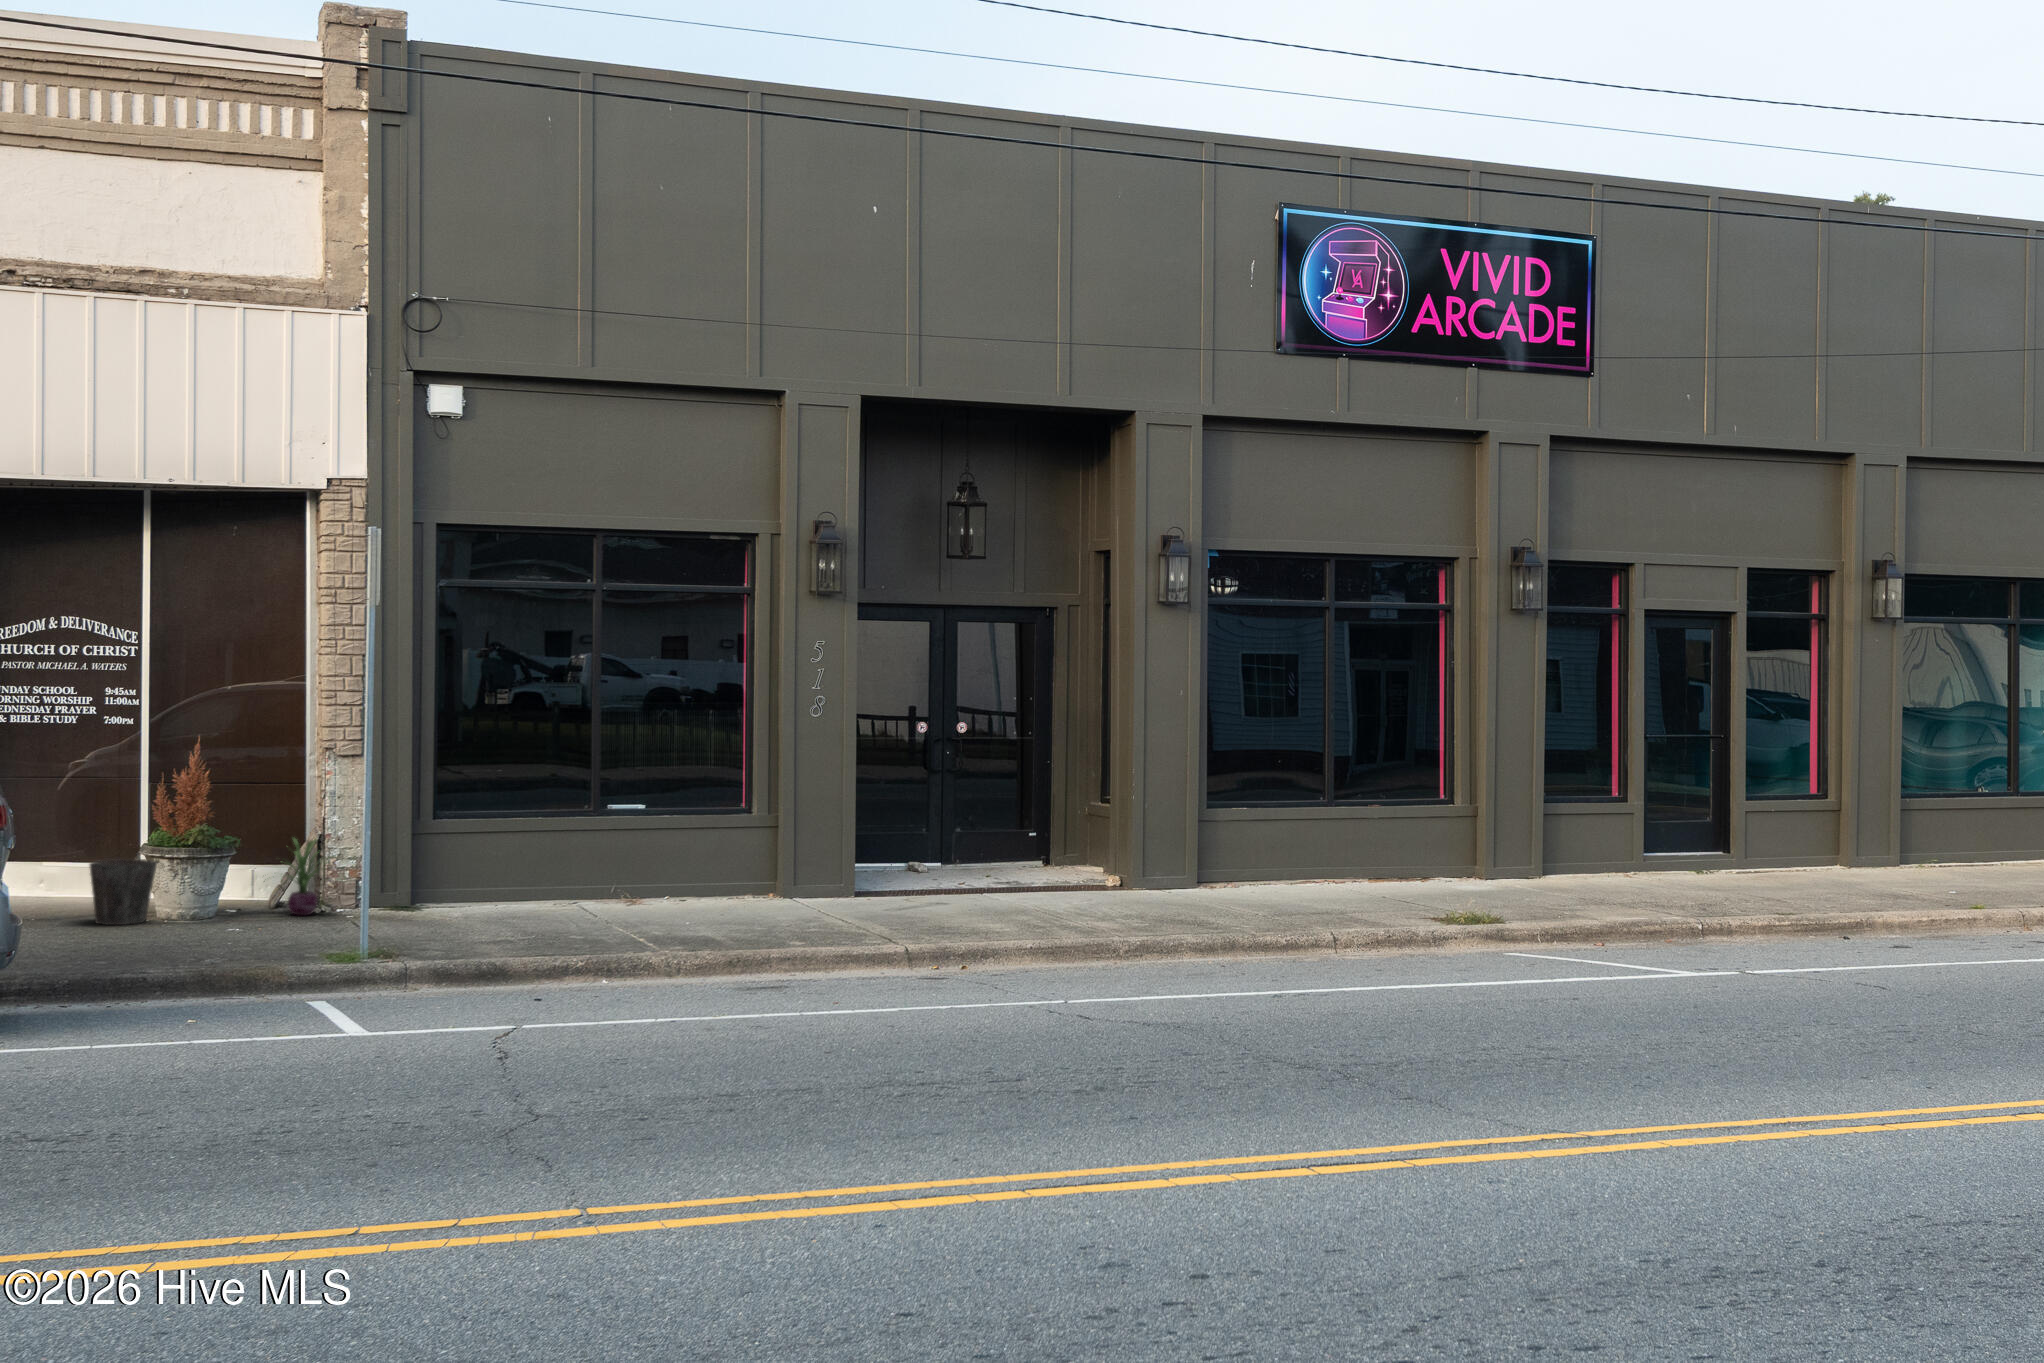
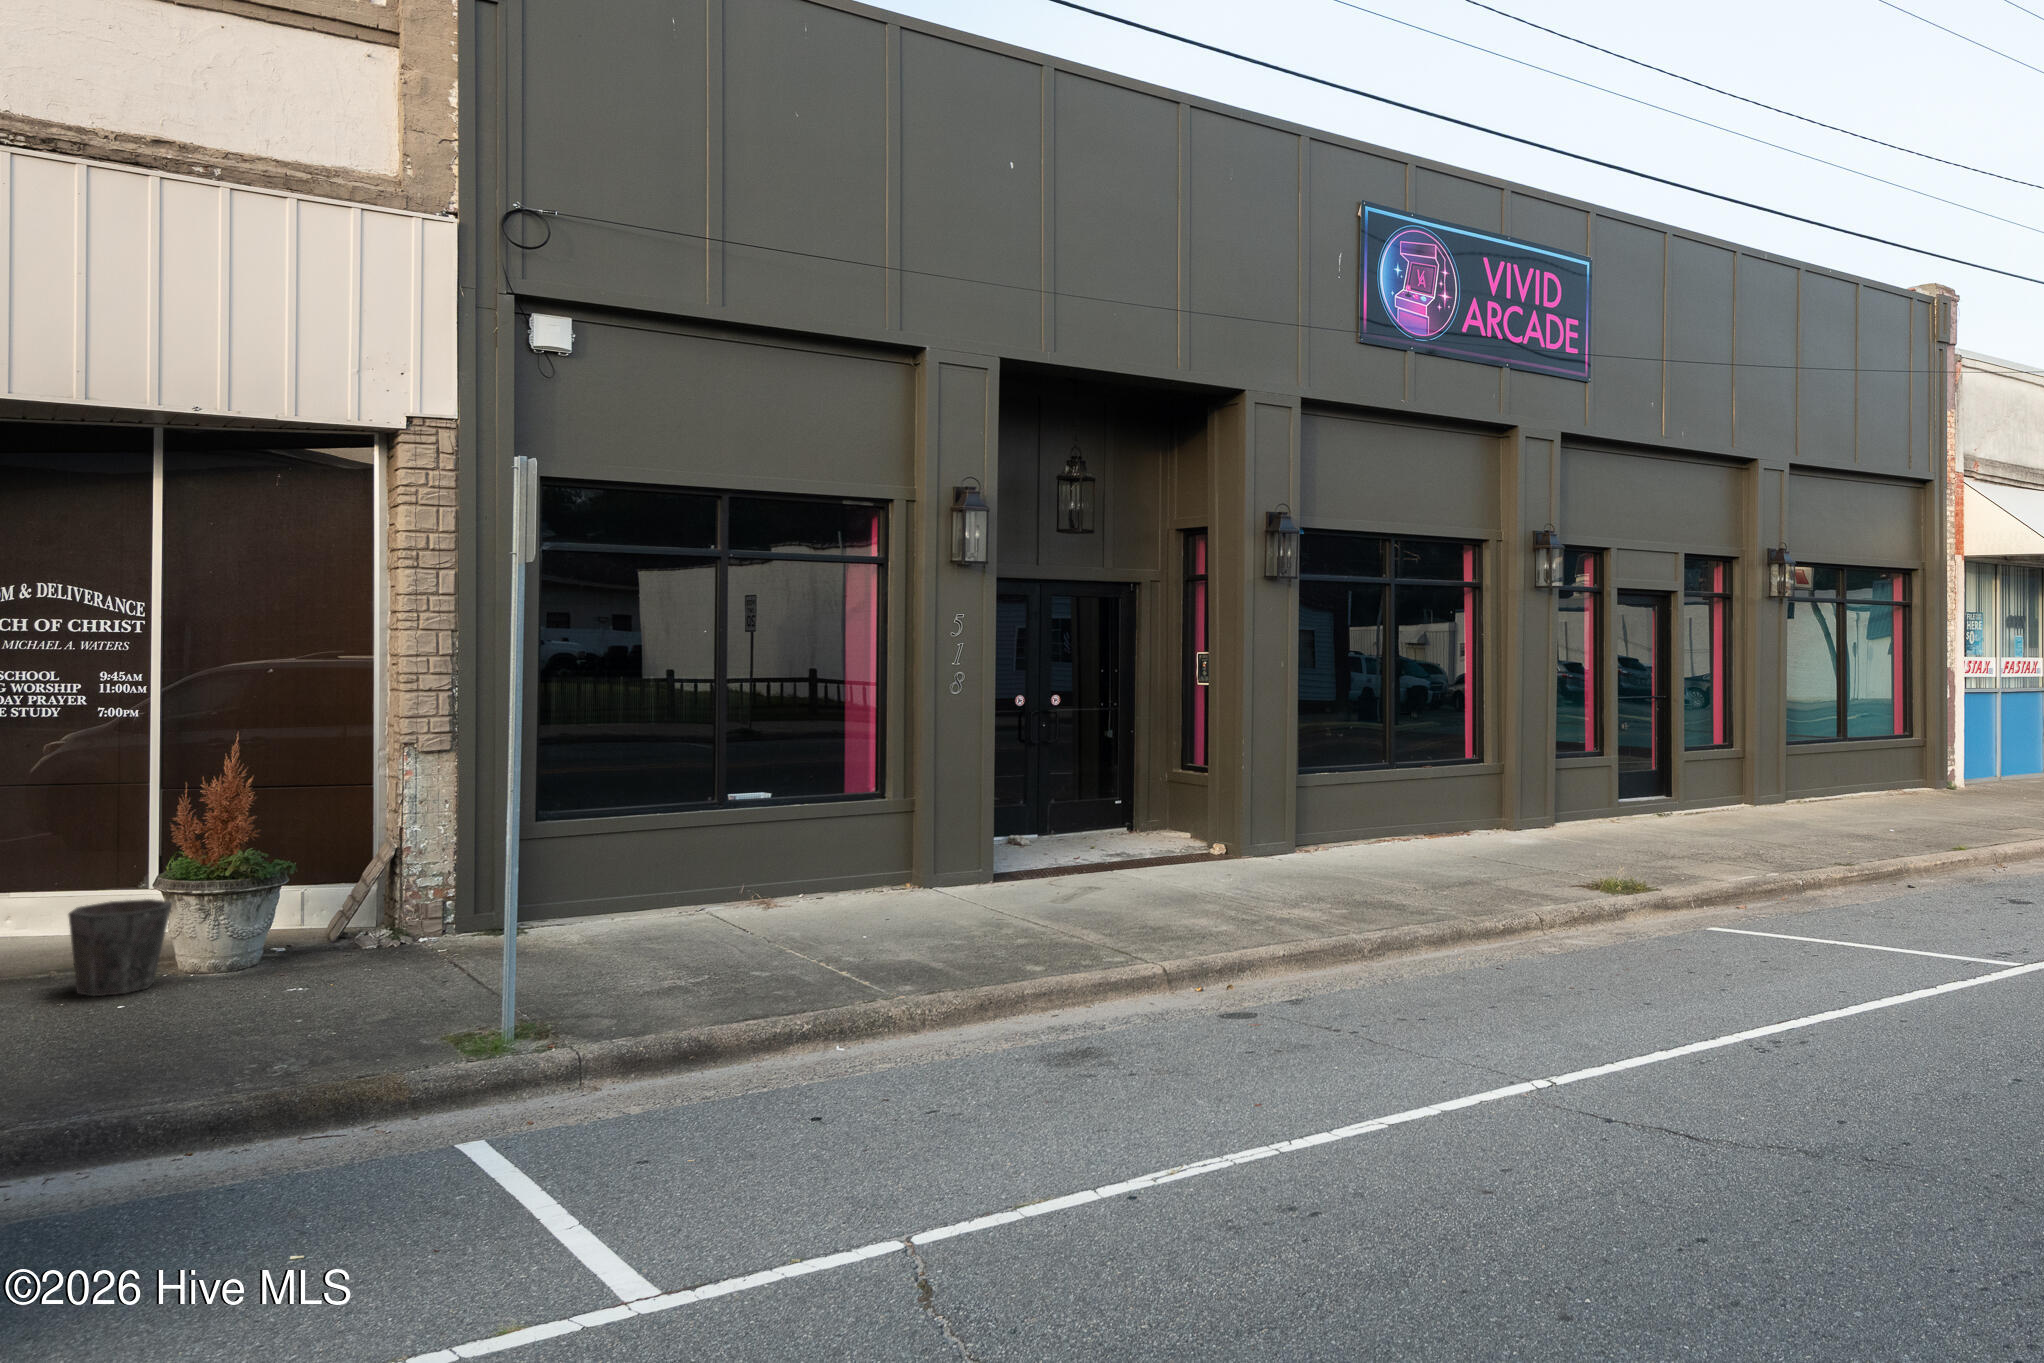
decorative plant: present [287,838,322,915] -> none [316,854,437,955]

